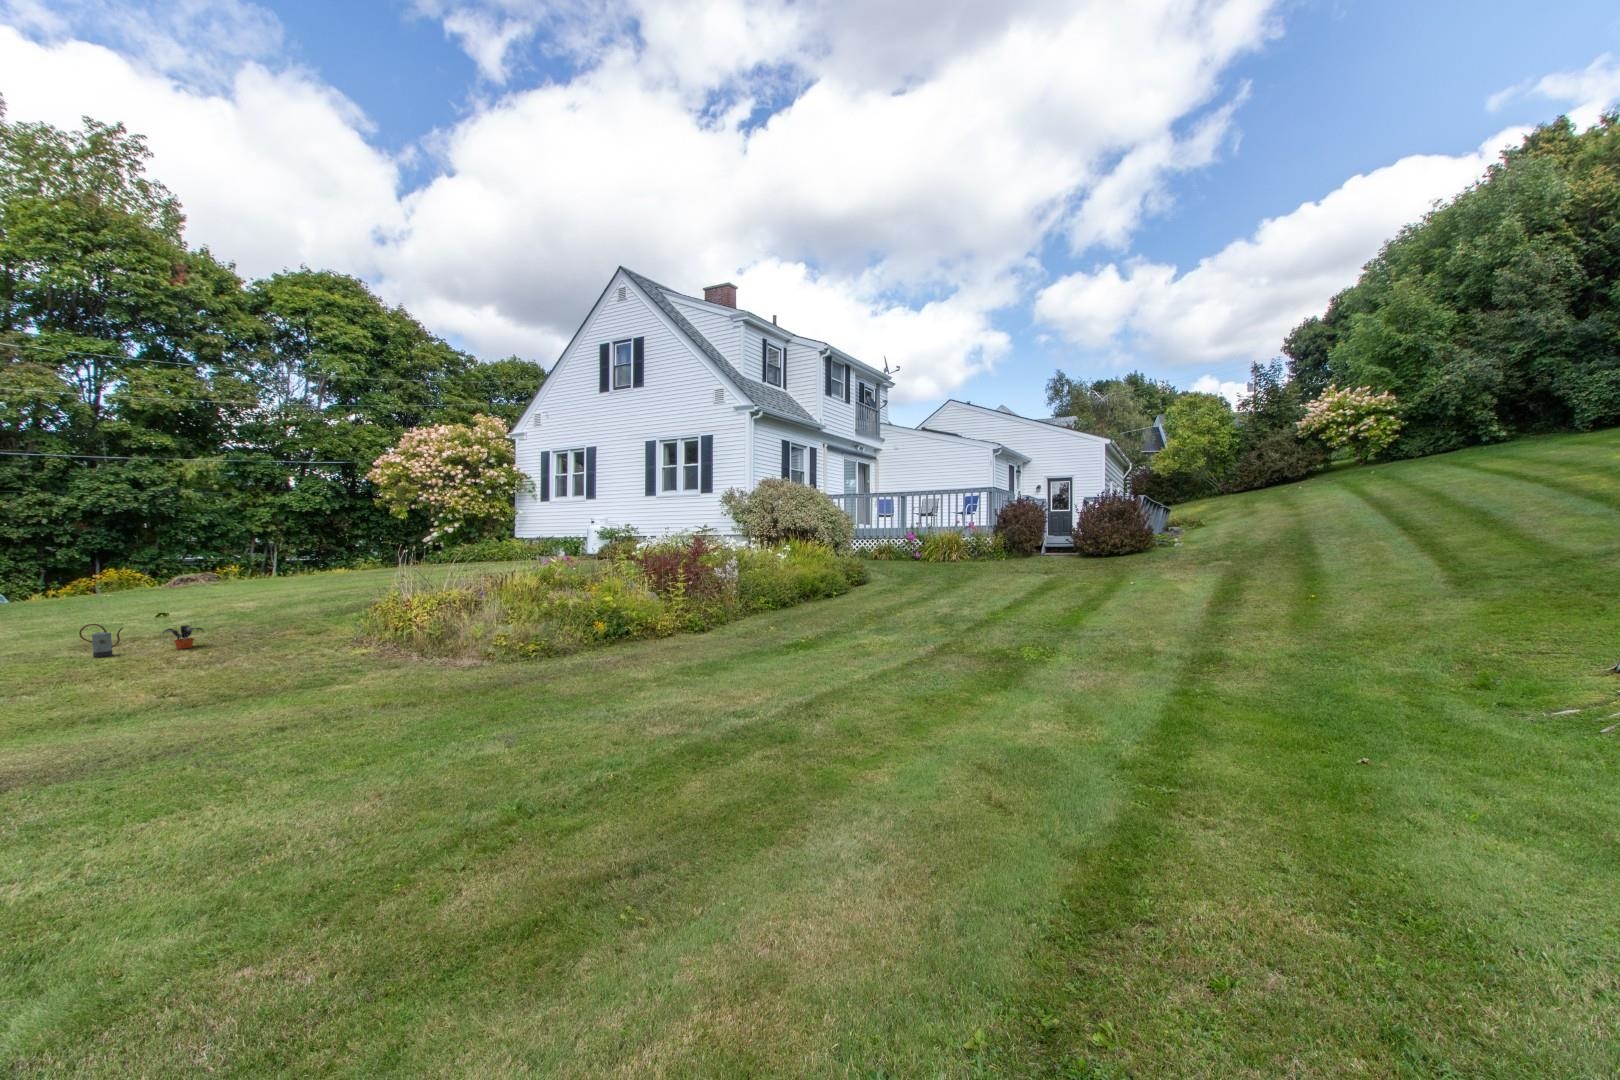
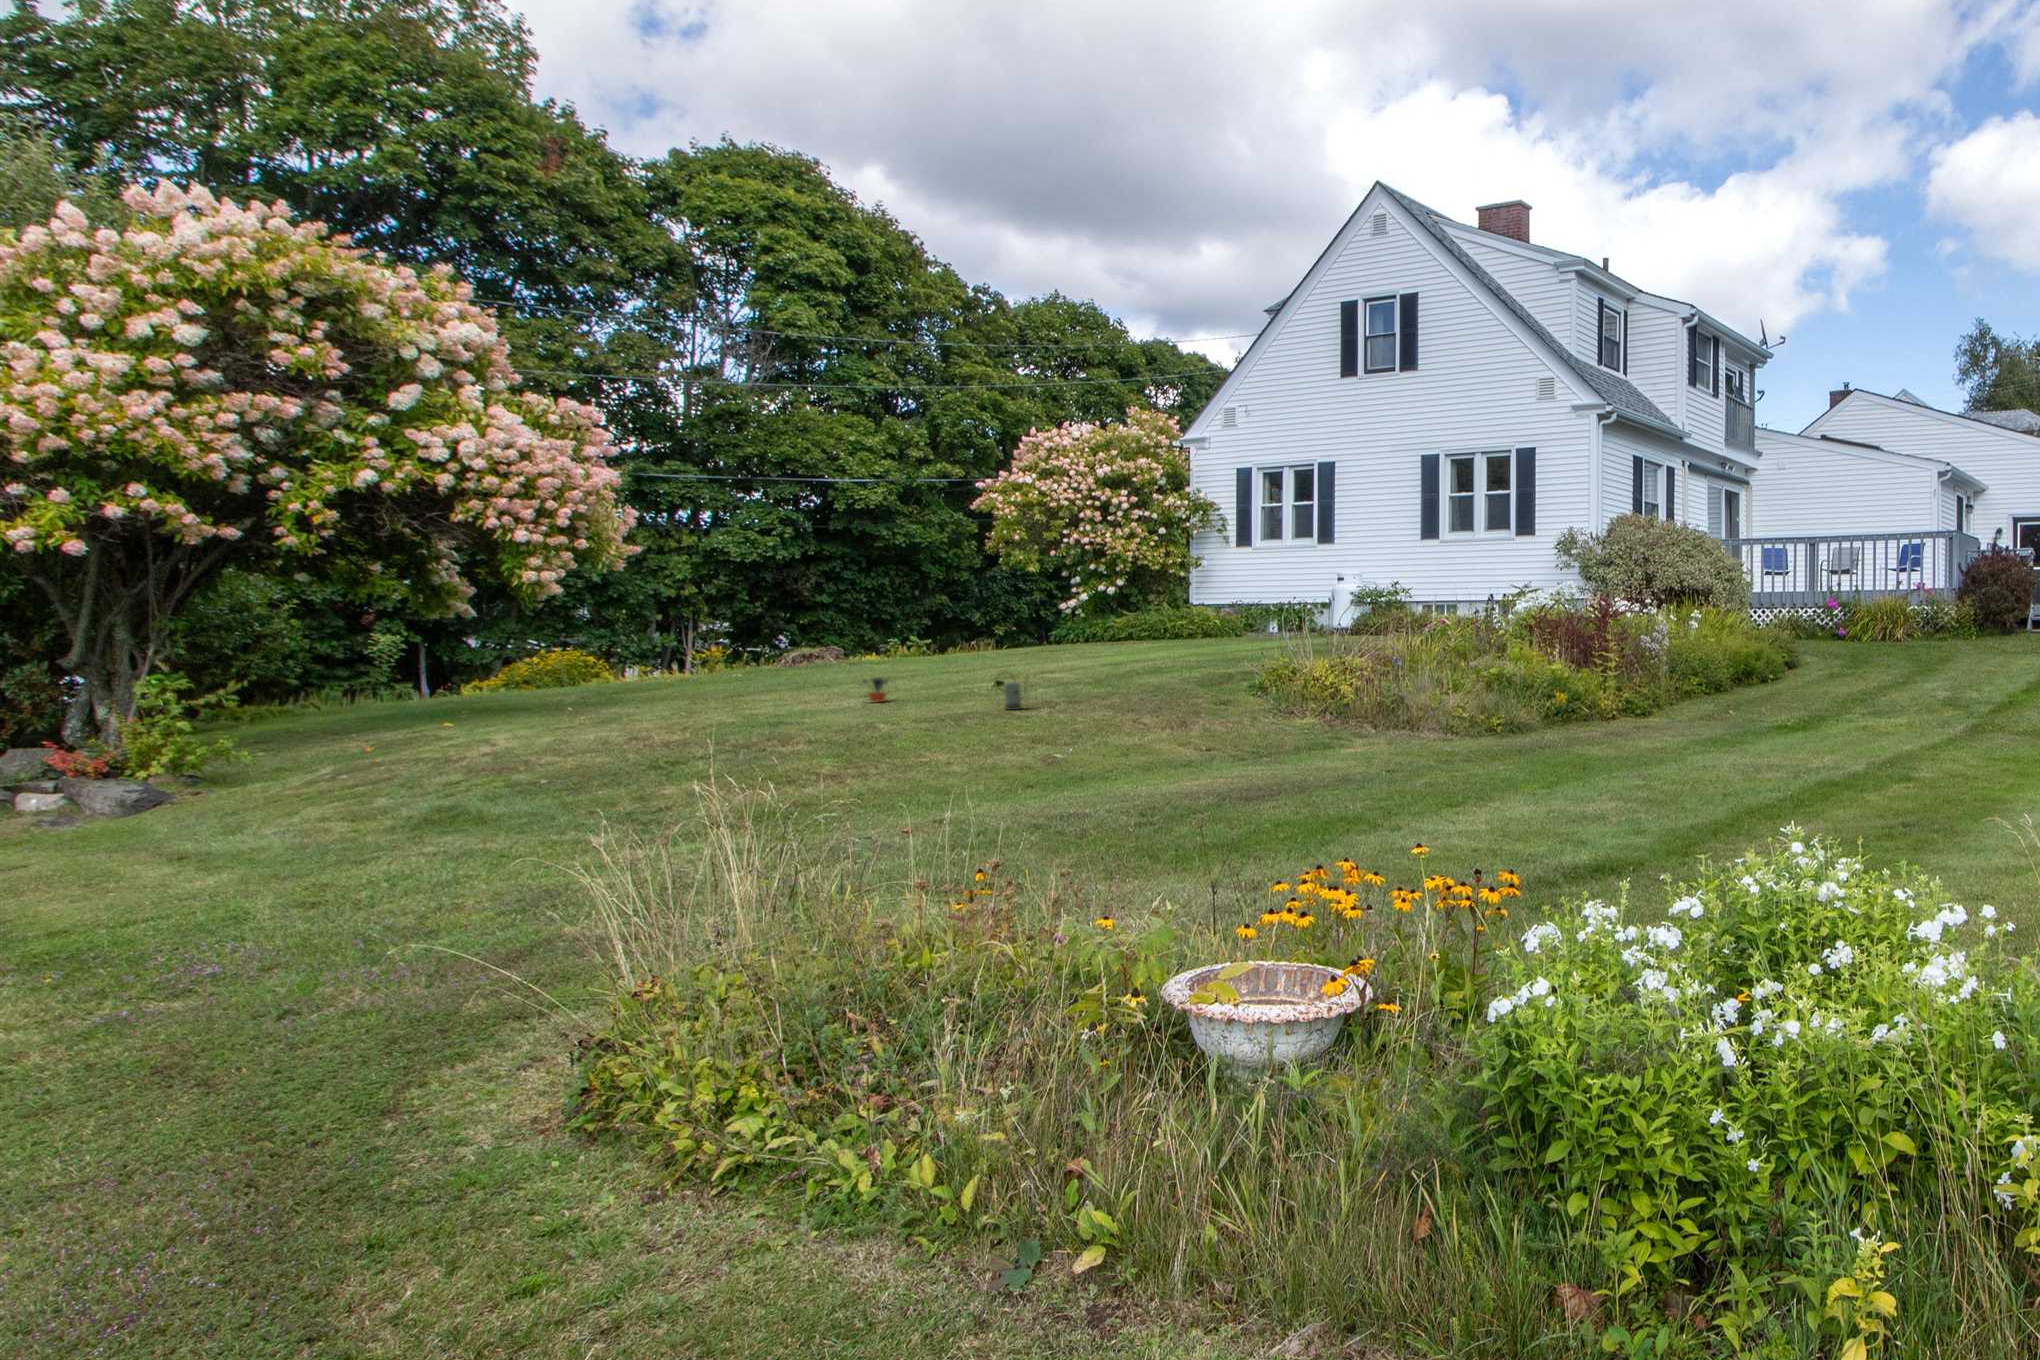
potted plant: present [162,625,204,649] -> present [860,678,888,703]

